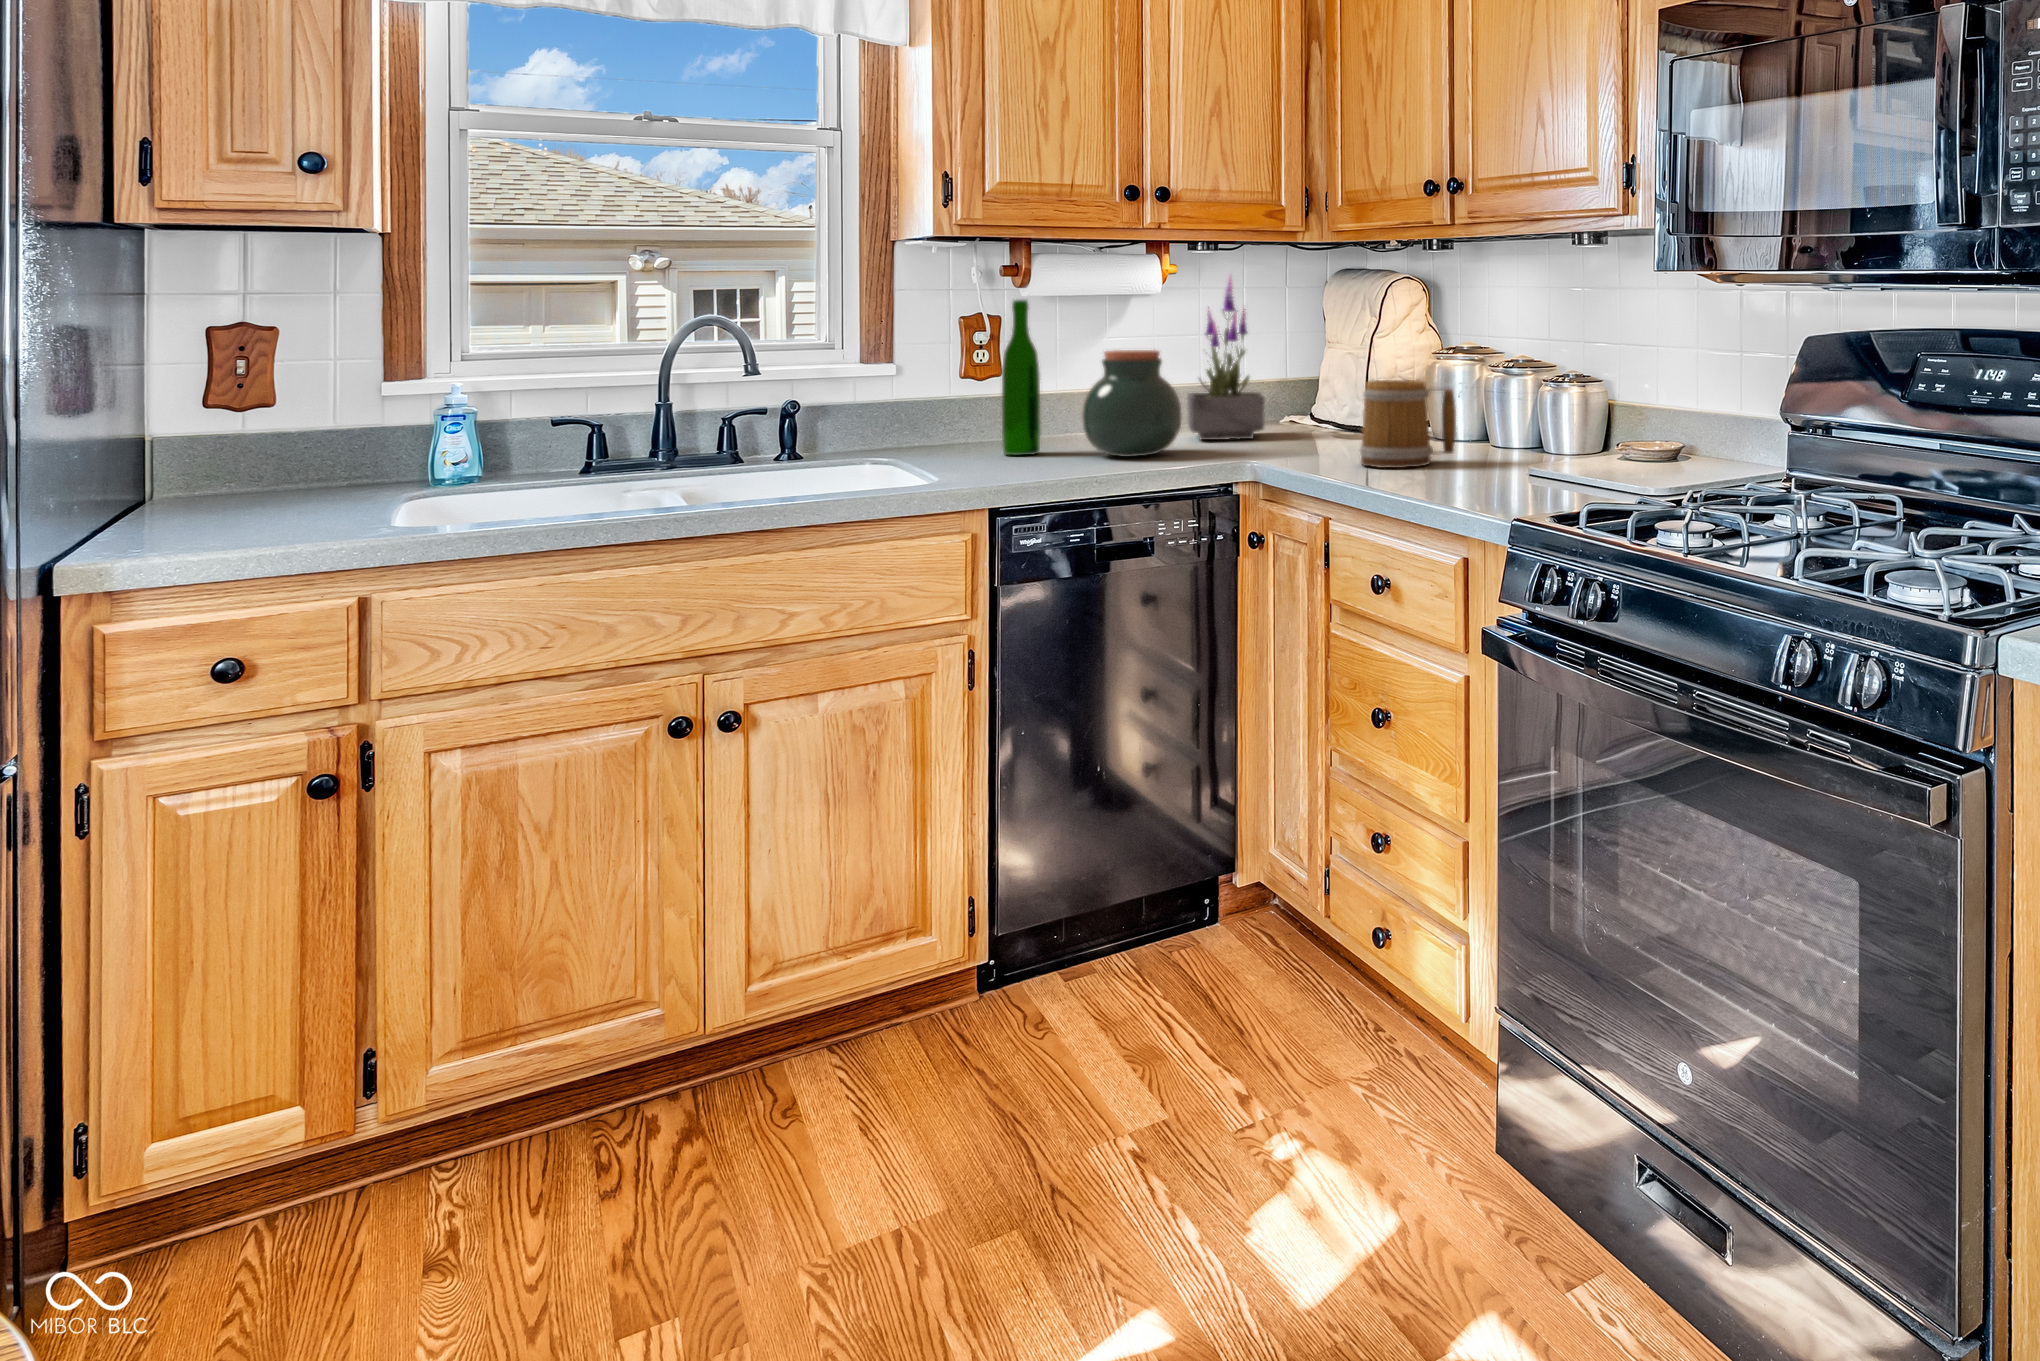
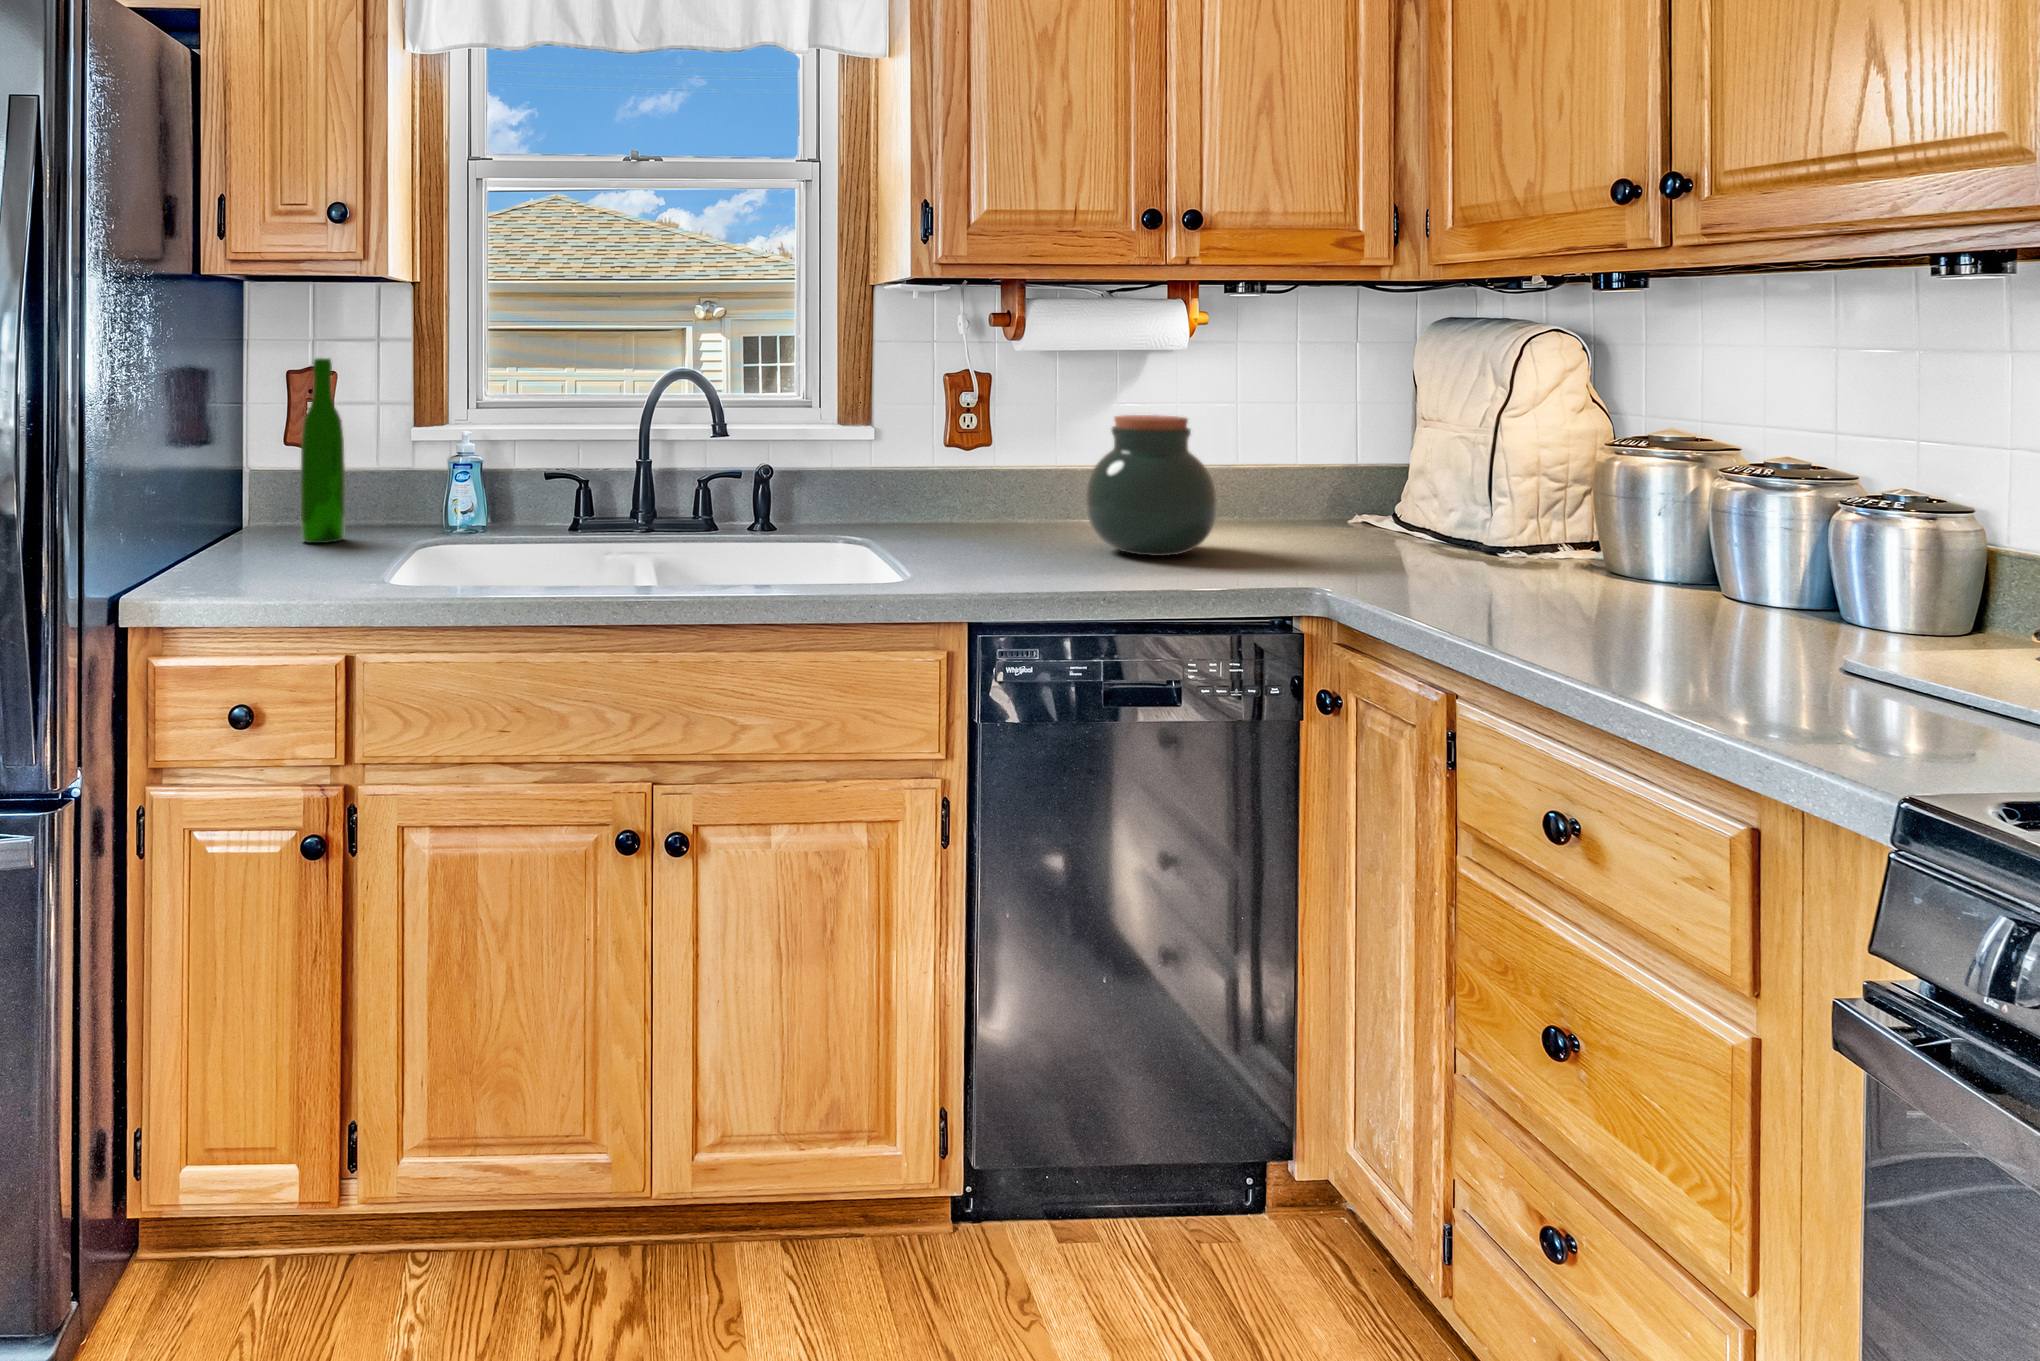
potted plant: present [1187,278,1265,440] -> none [1220,314,1330,536]
wine bottle: present [1002,300,1041,455] -> present [300,358,345,543]
mug: present [1360,380,1456,468] -> none [1500,477,1675,620]

